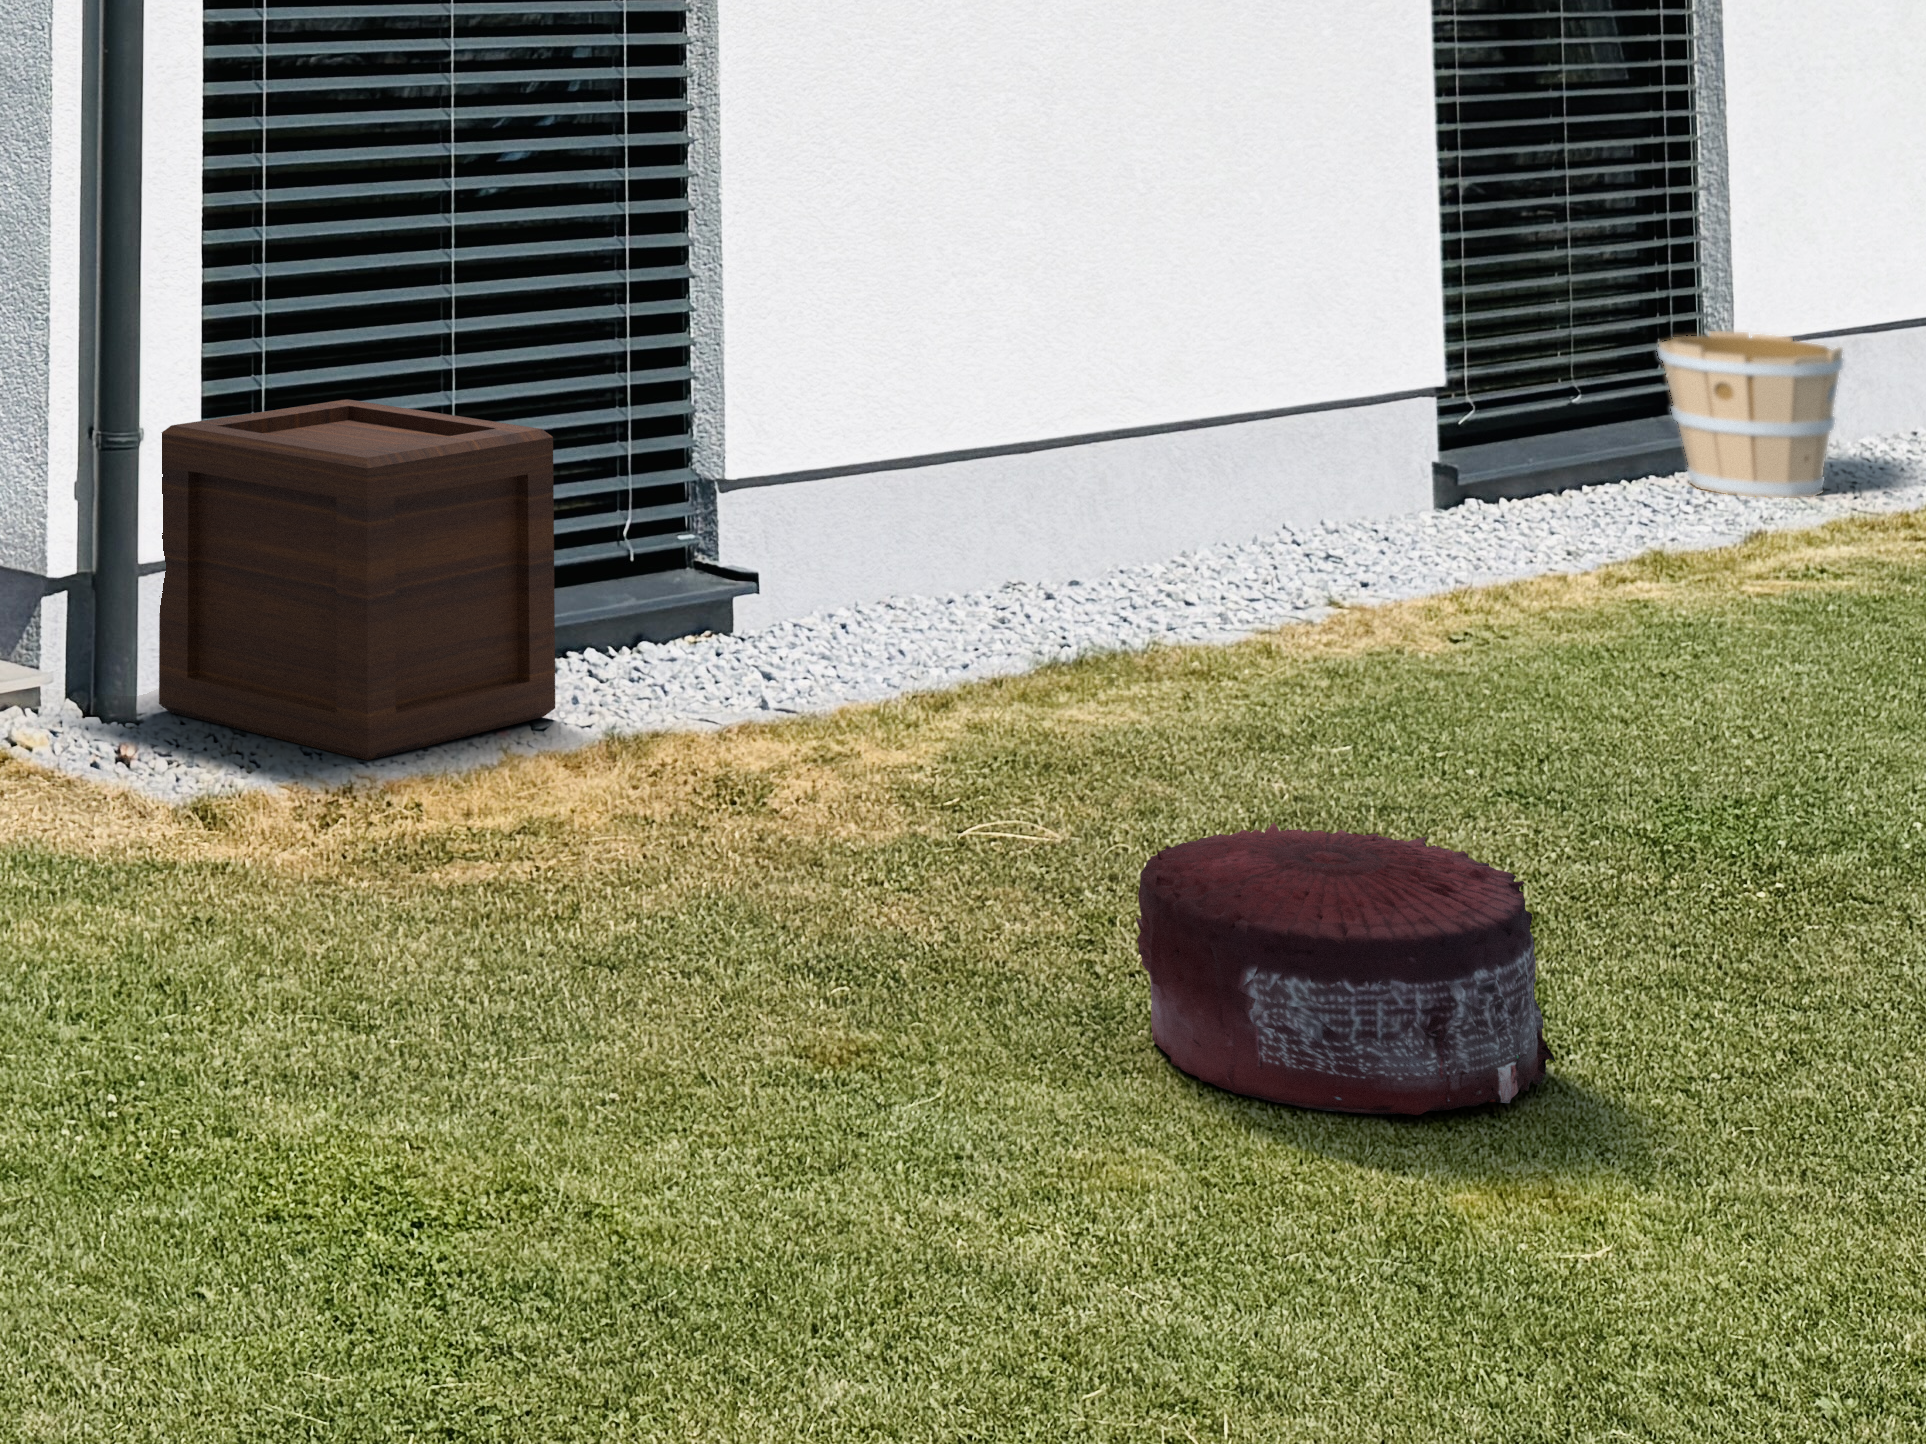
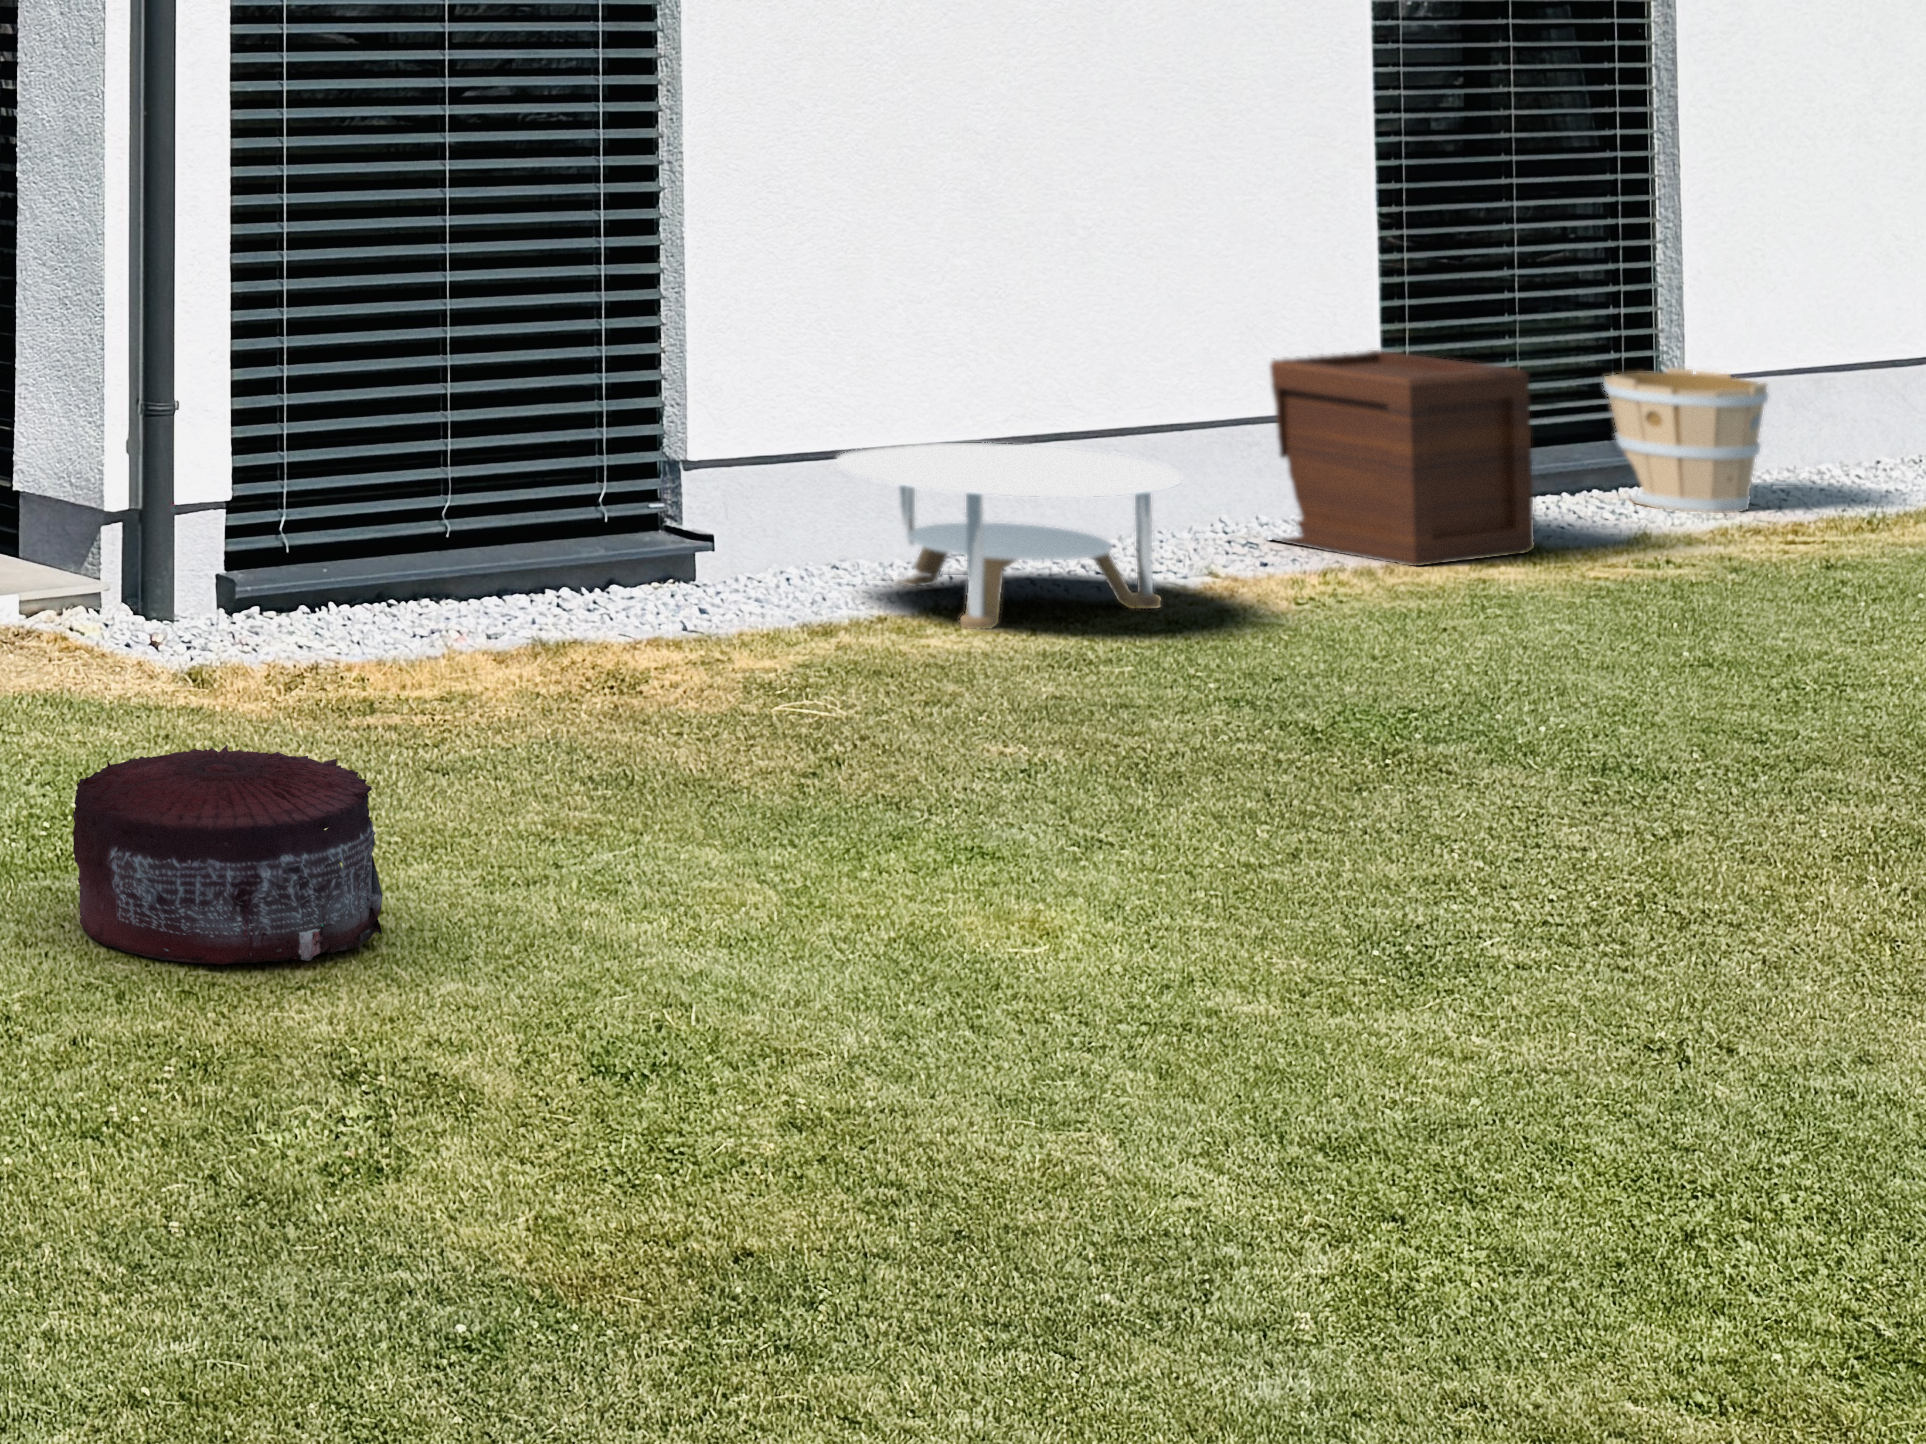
wooden crate: present [159,399,555,760] -> present [1270,350,1534,566]
round table: none [903,447,1322,688] -> present [836,443,1182,629]
pouf: present [1136,822,1556,1115] -> present [73,745,383,964]

